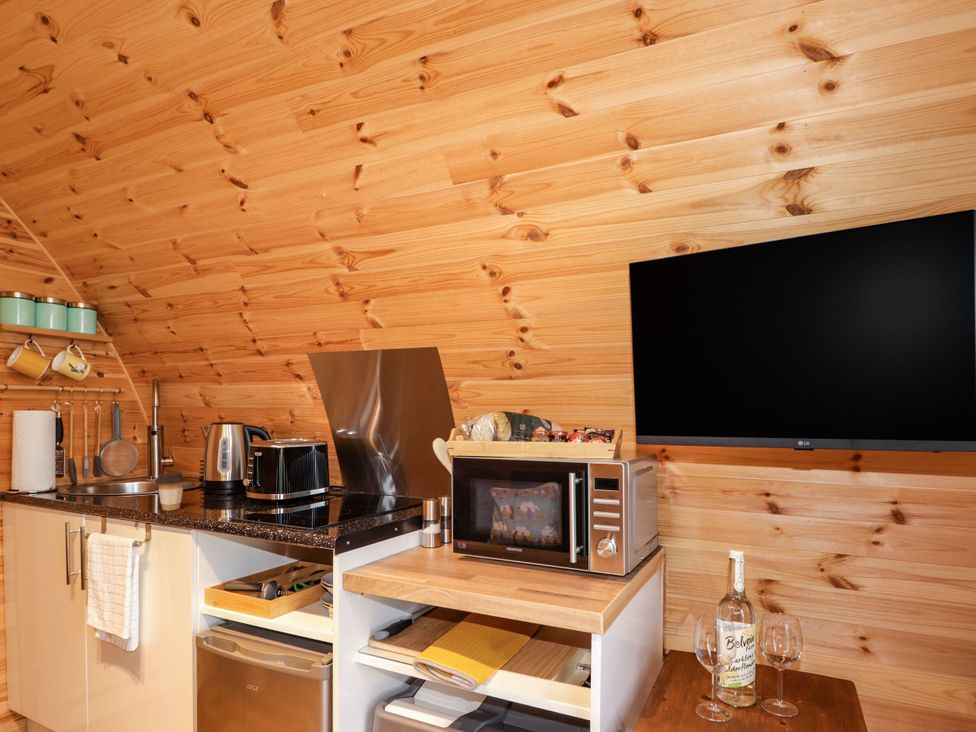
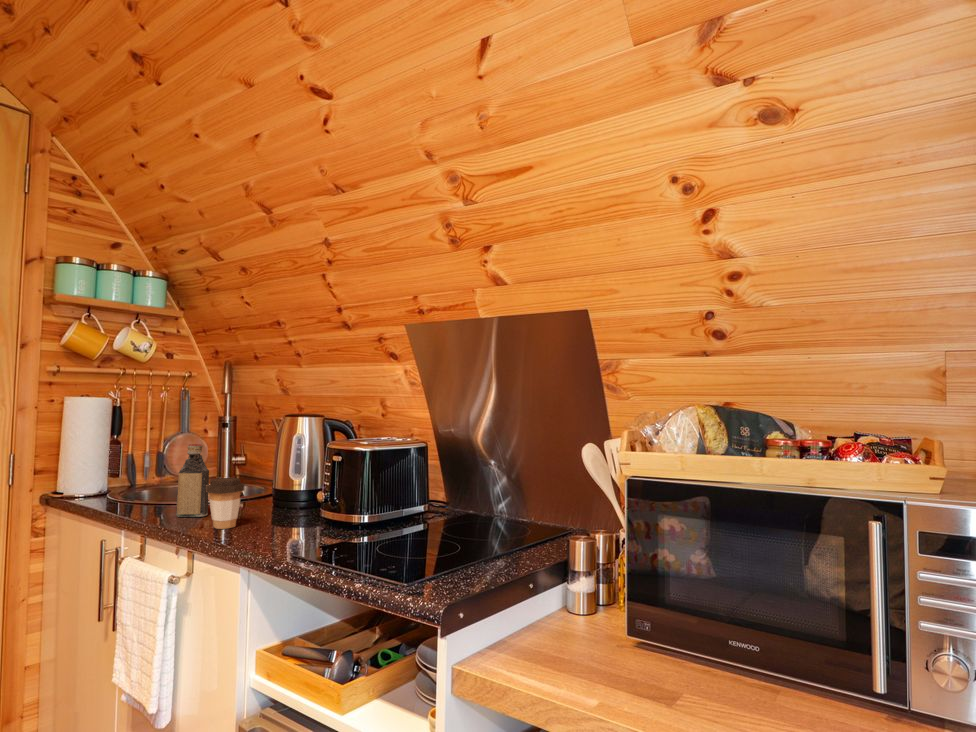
bottle: none [127,448,153,505] -> present [176,444,209,517]

